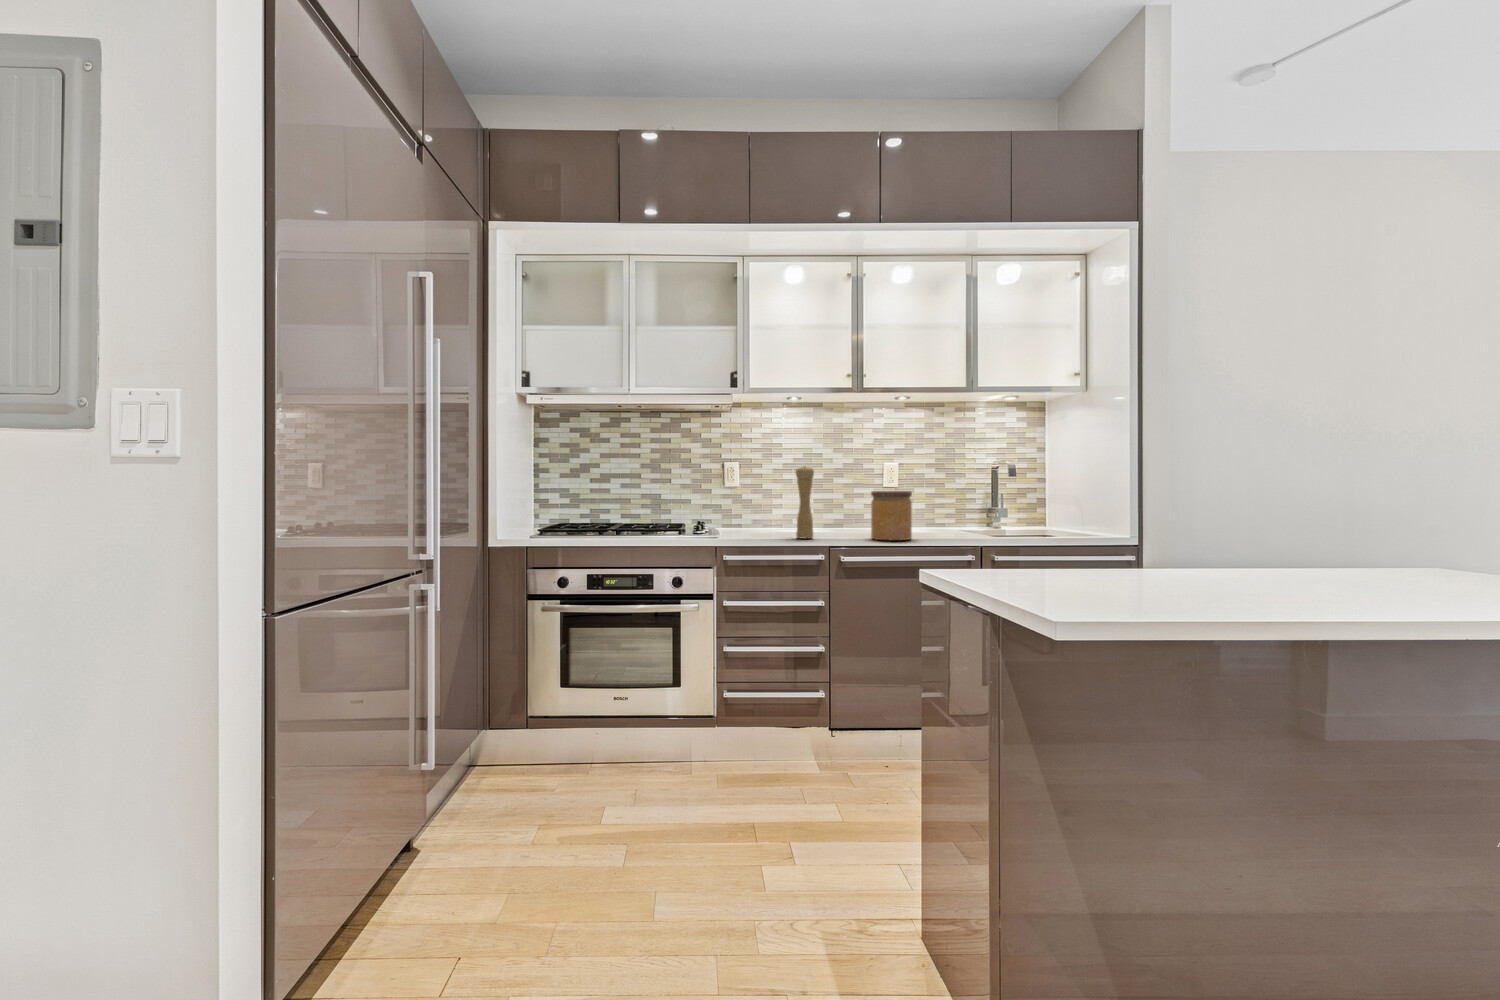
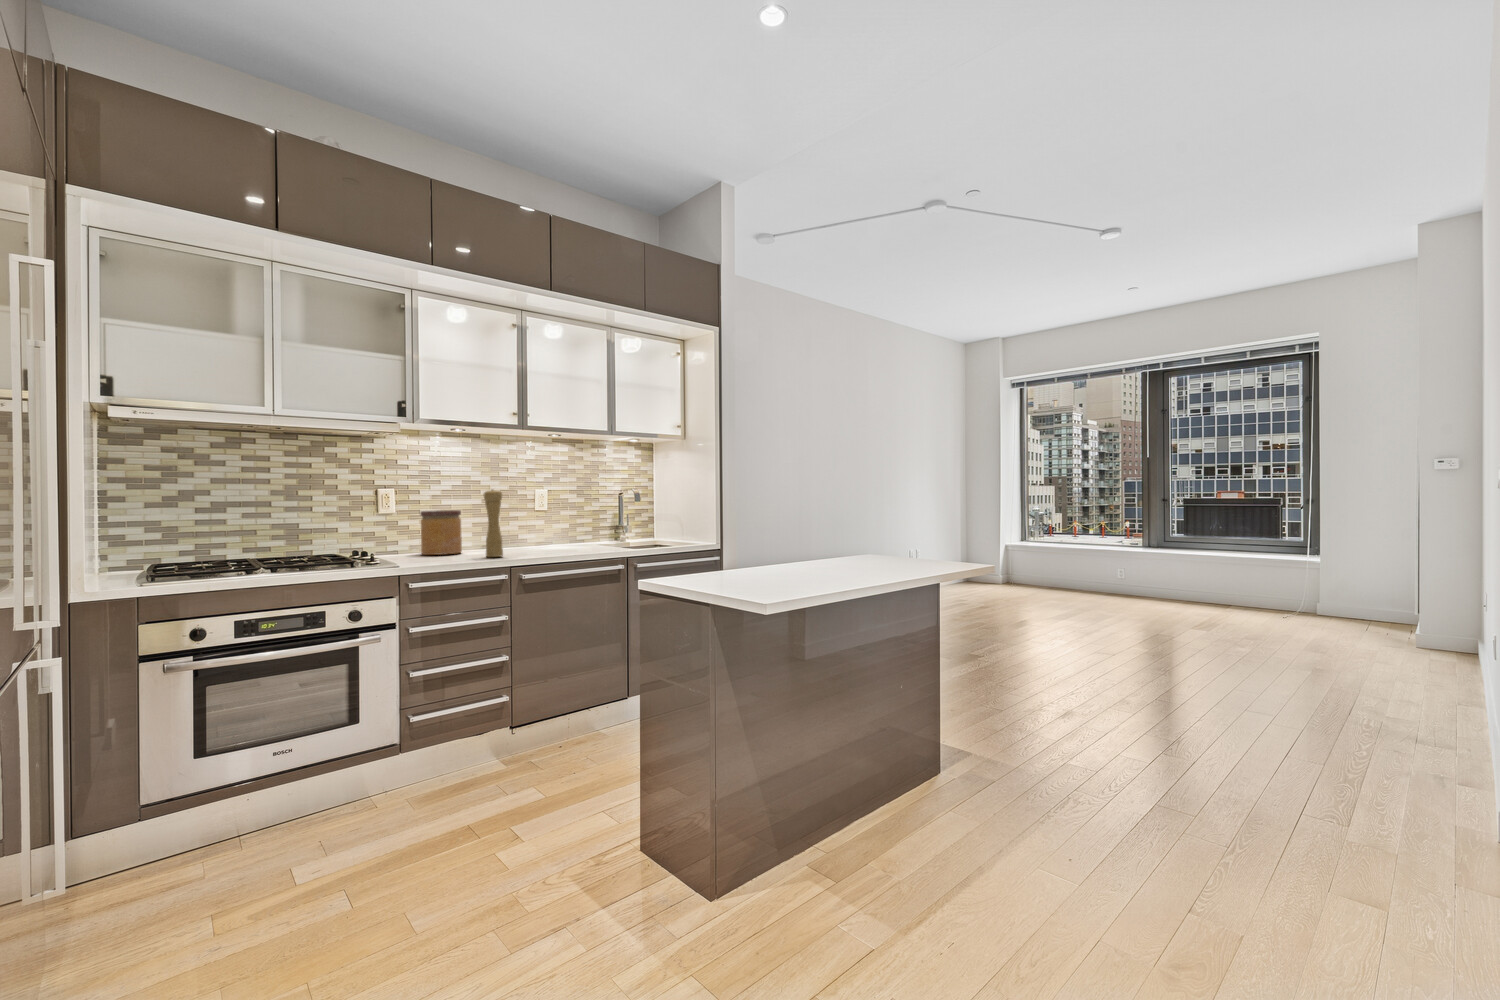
jar: present [871,491,912,540] -> present [420,510,462,555]

